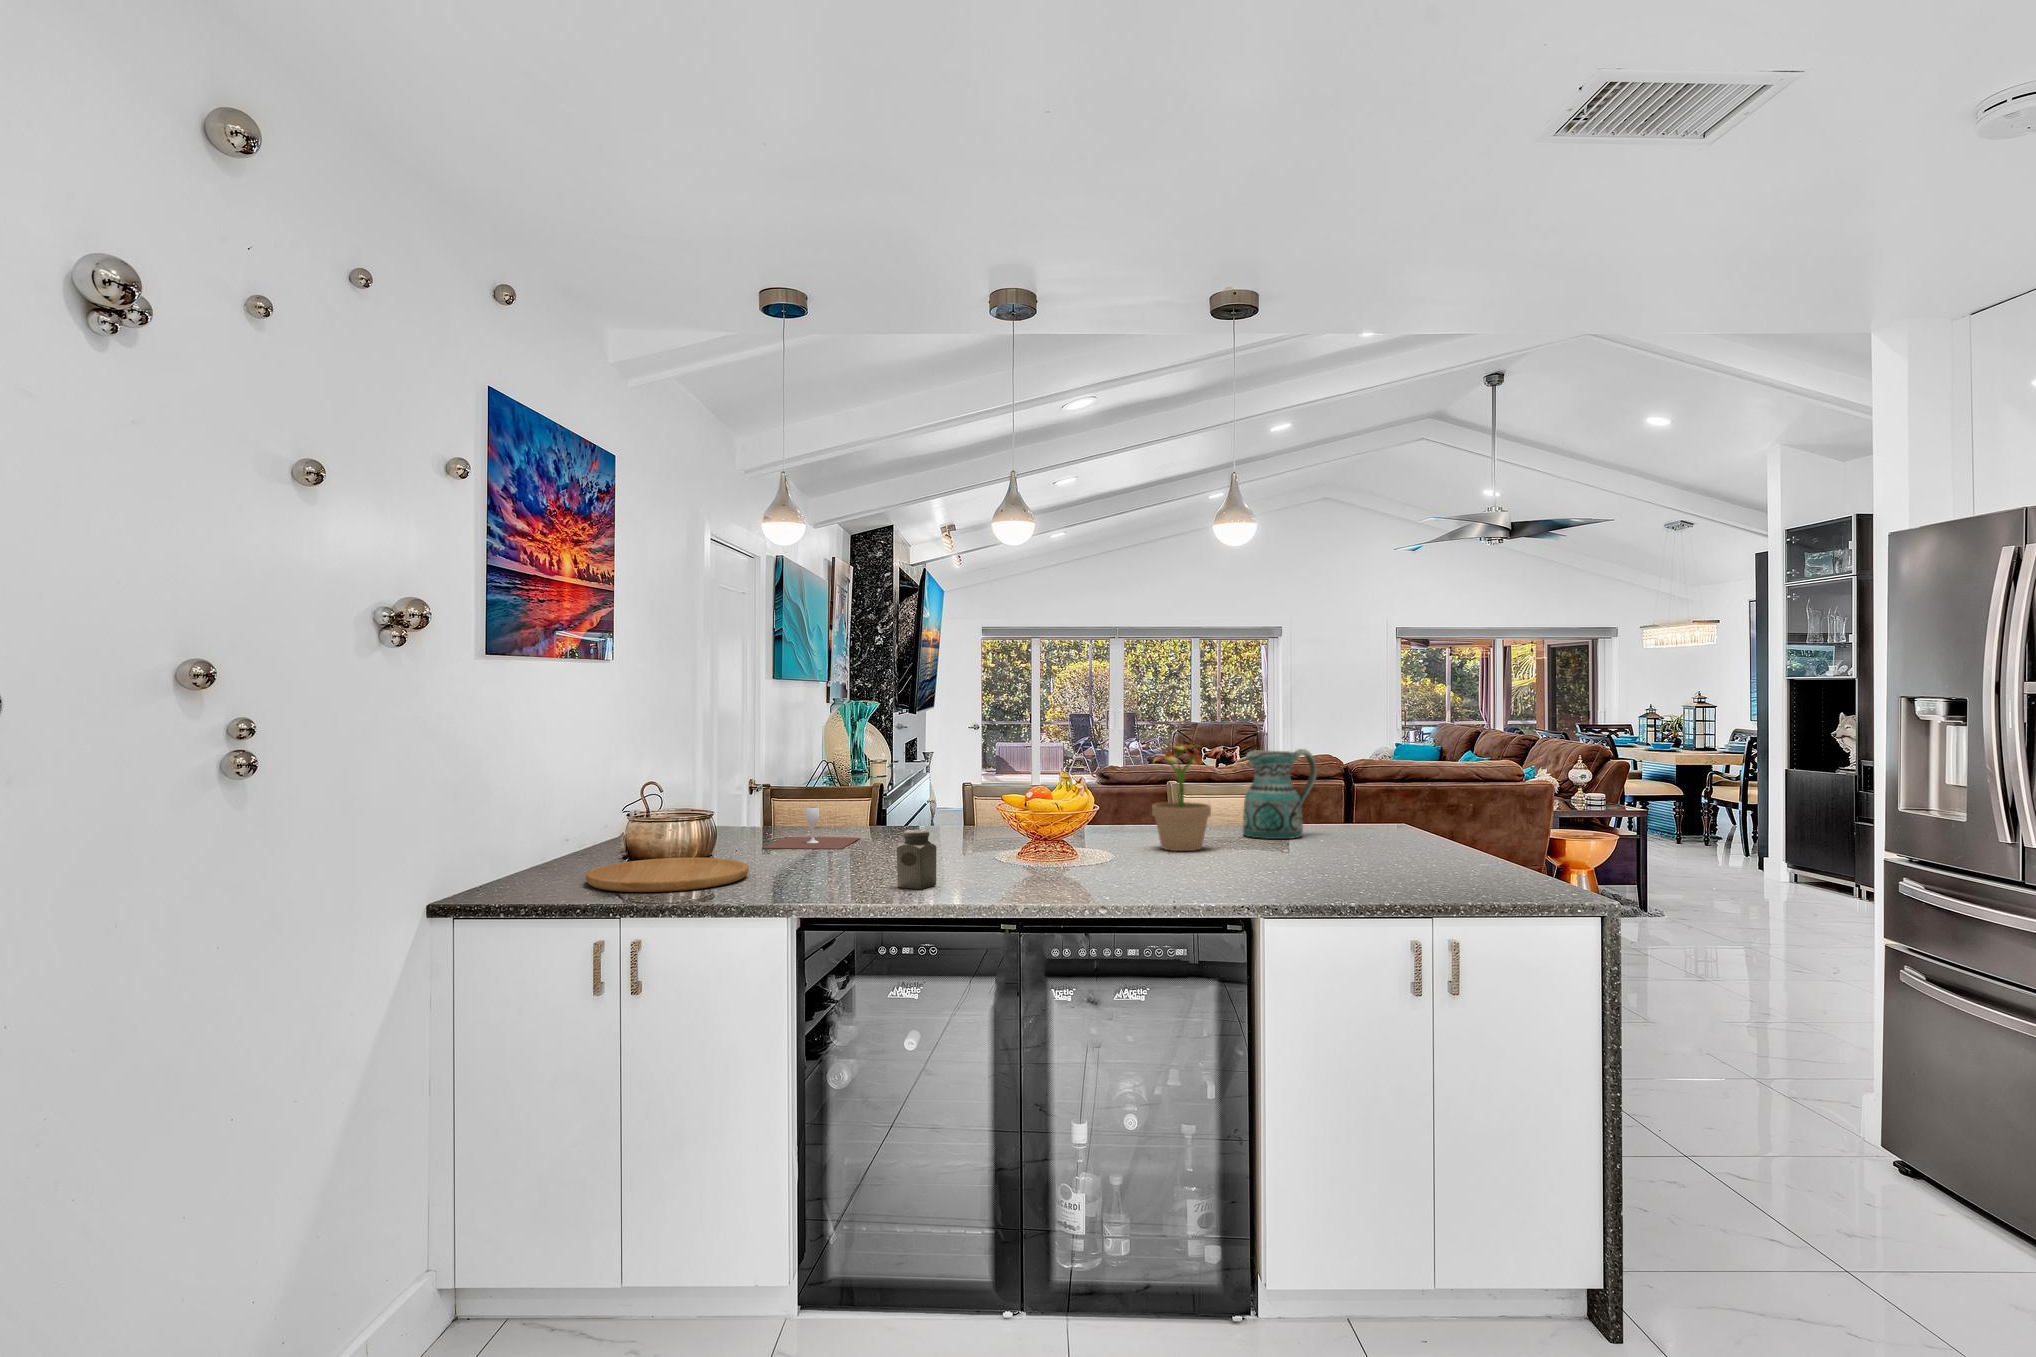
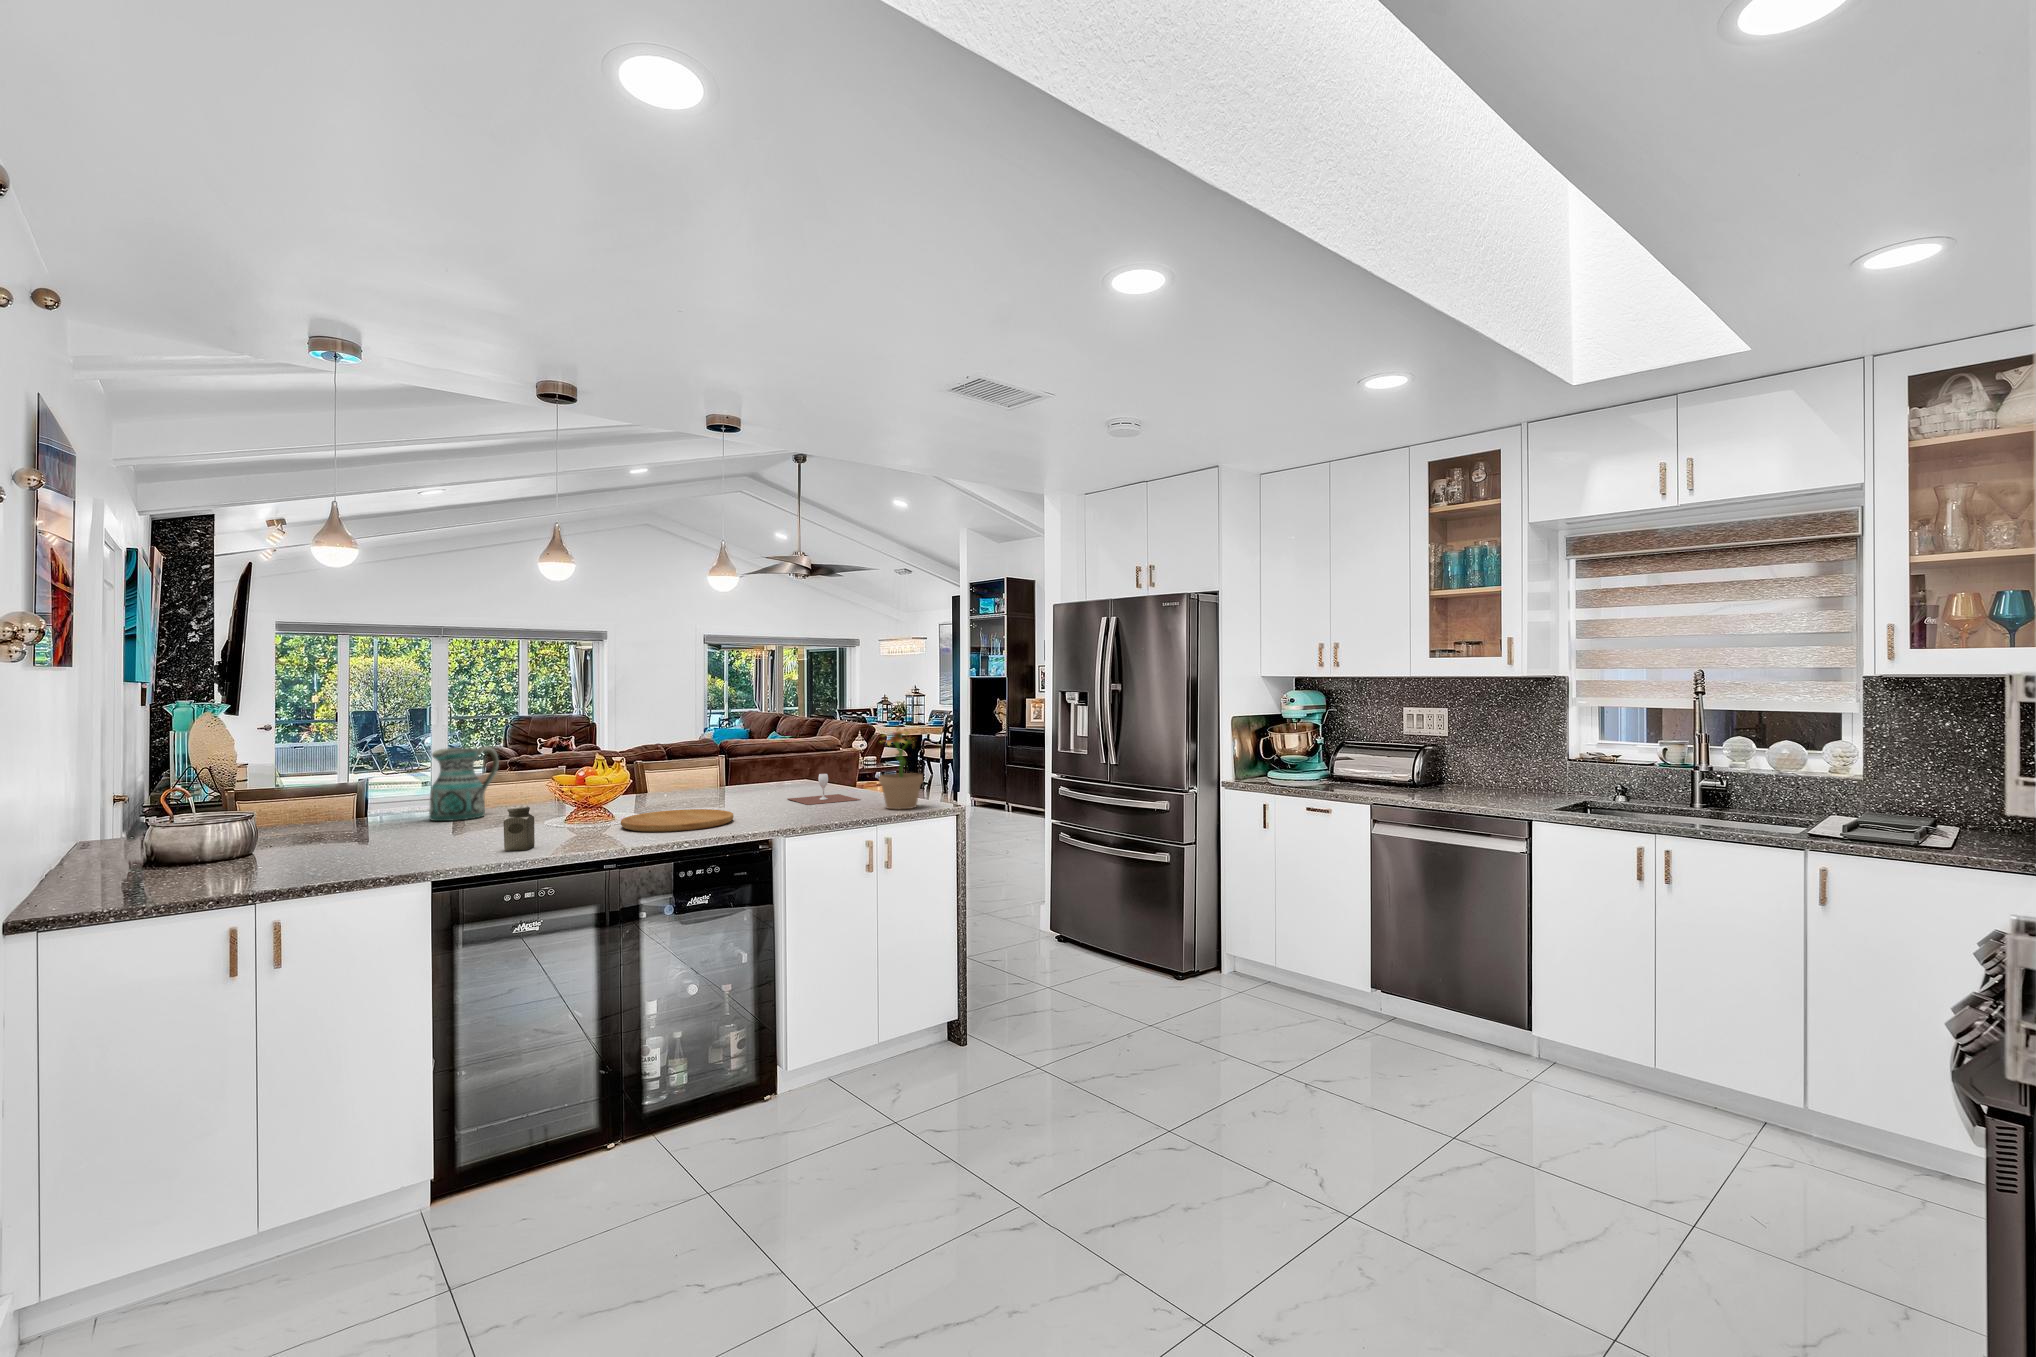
potted plant: present [1152,739,1211,851] -> present [879,726,923,809]
ceramic pitcher: present [1243,749,1317,839] -> present [429,746,499,821]
wine glass: present [764,807,860,849] -> present [788,774,860,805]
cutting board: present [586,858,749,892] -> present [621,809,734,832]

